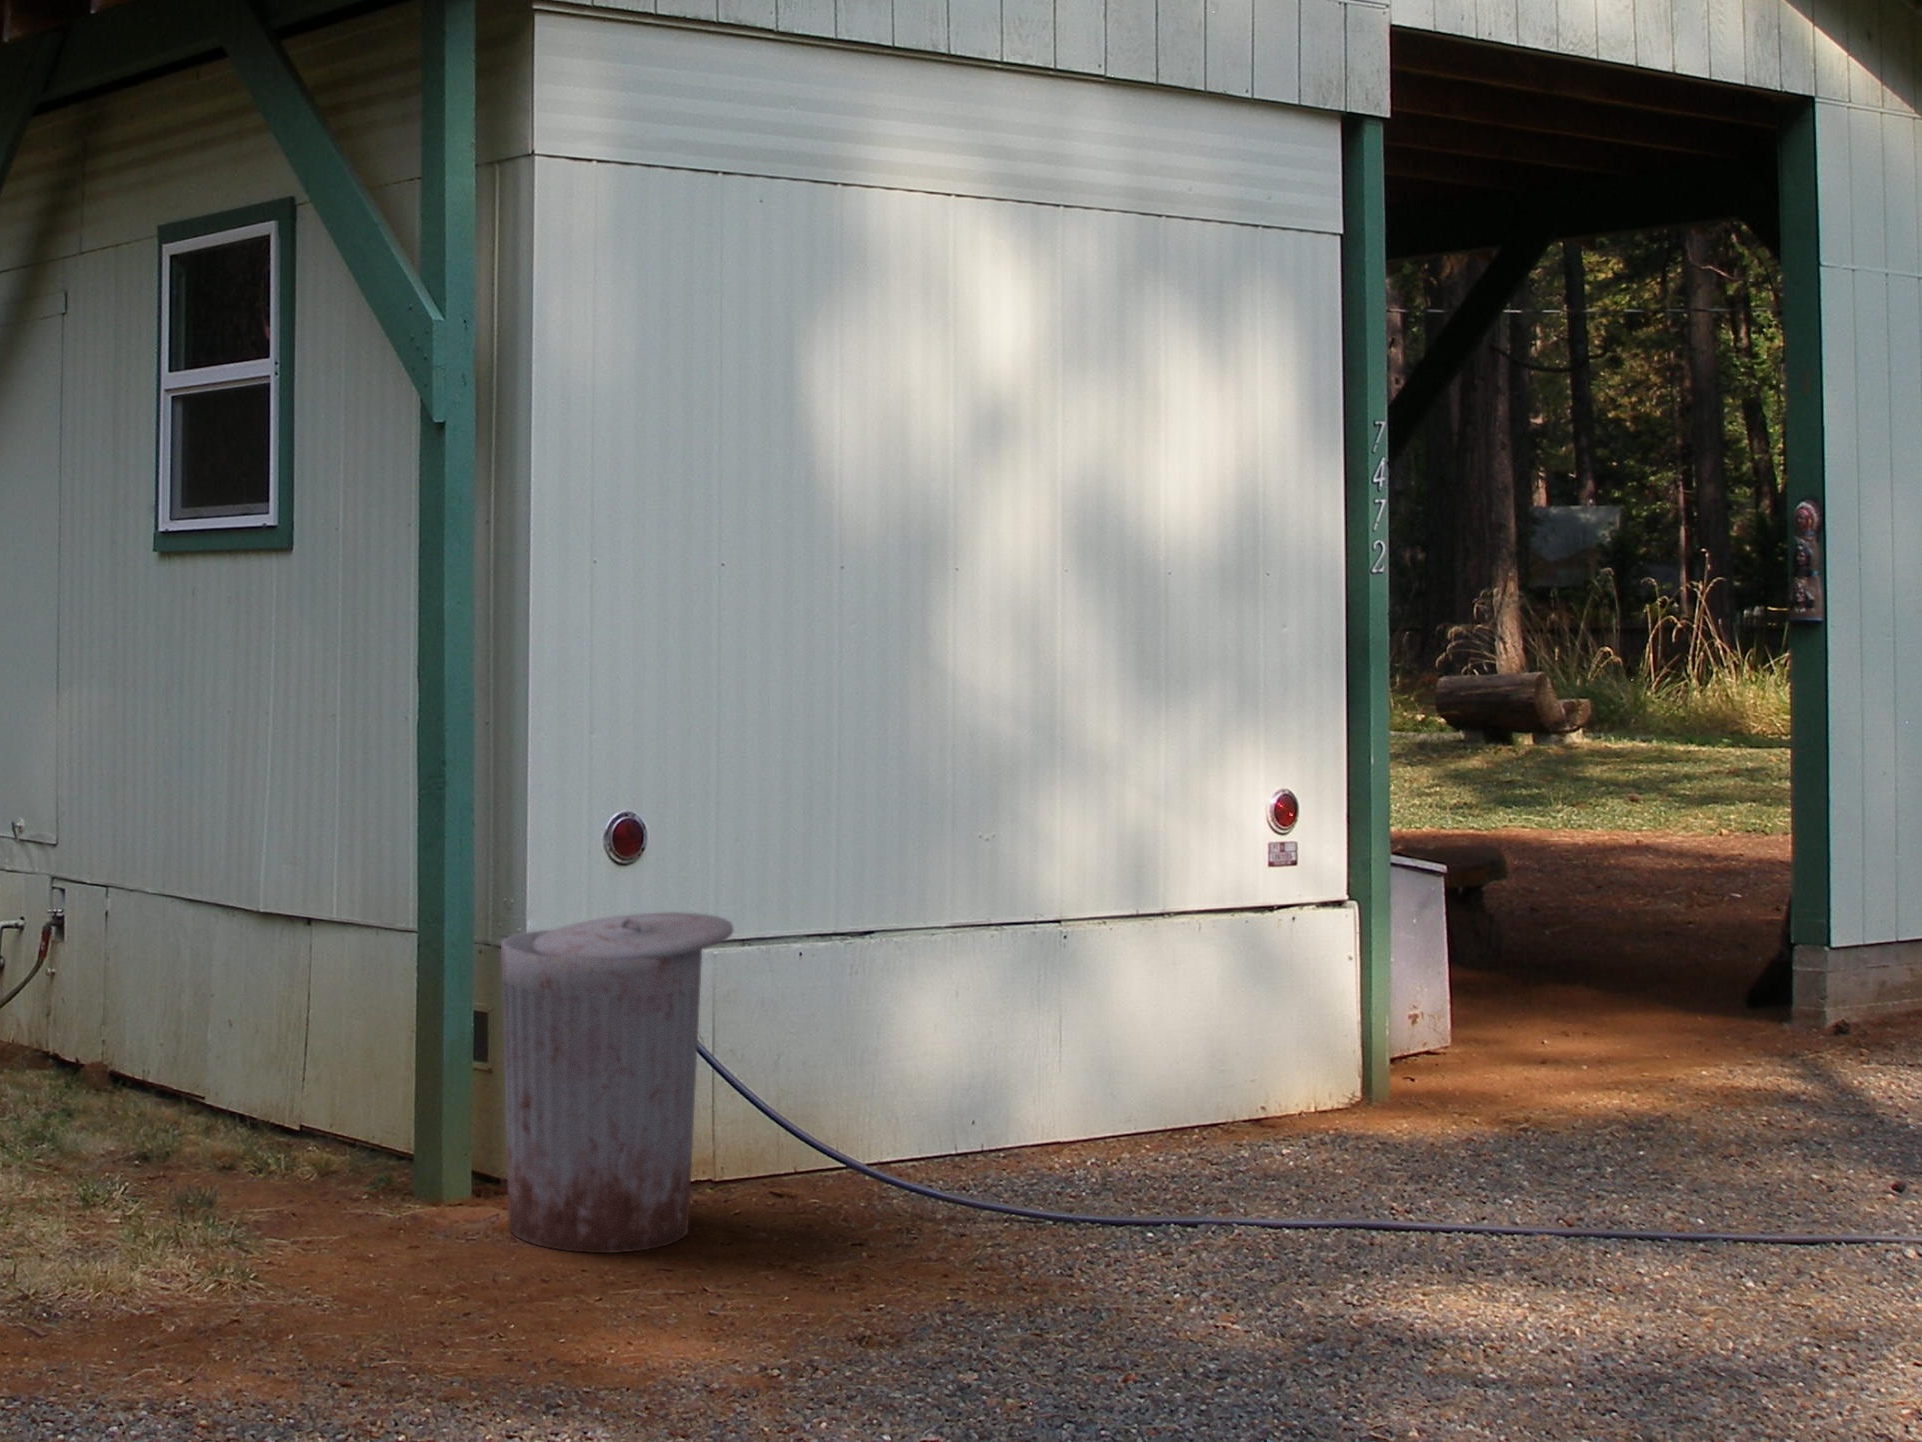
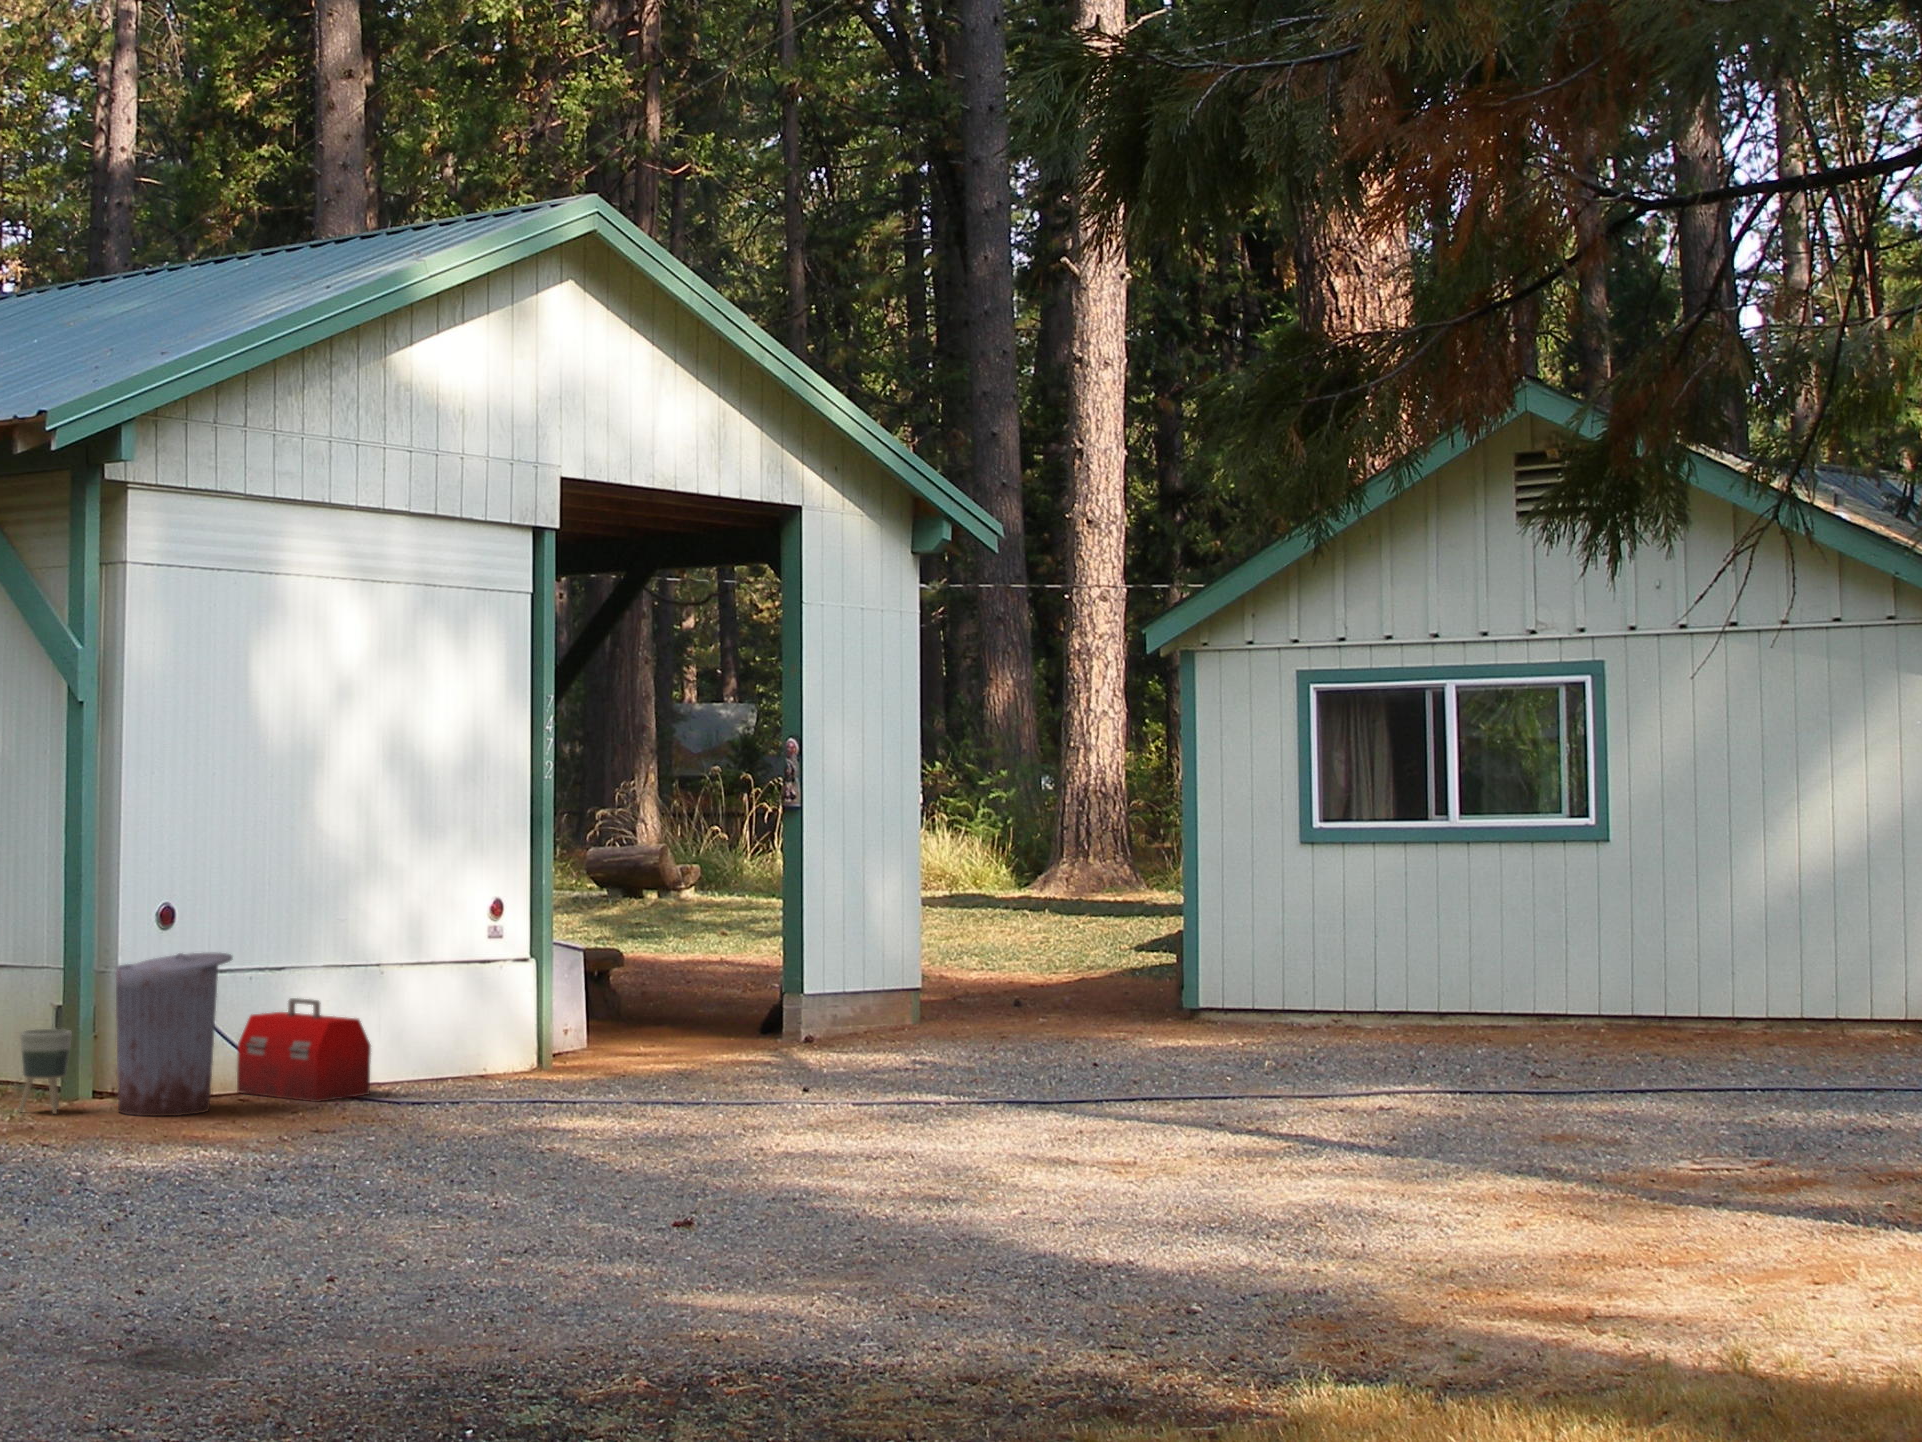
toolbox: none [773,998,1027,1222] -> present [237,998,371,1102]
planter: none [327,1046,427,1222] -> present [19,1029,72,1114]

